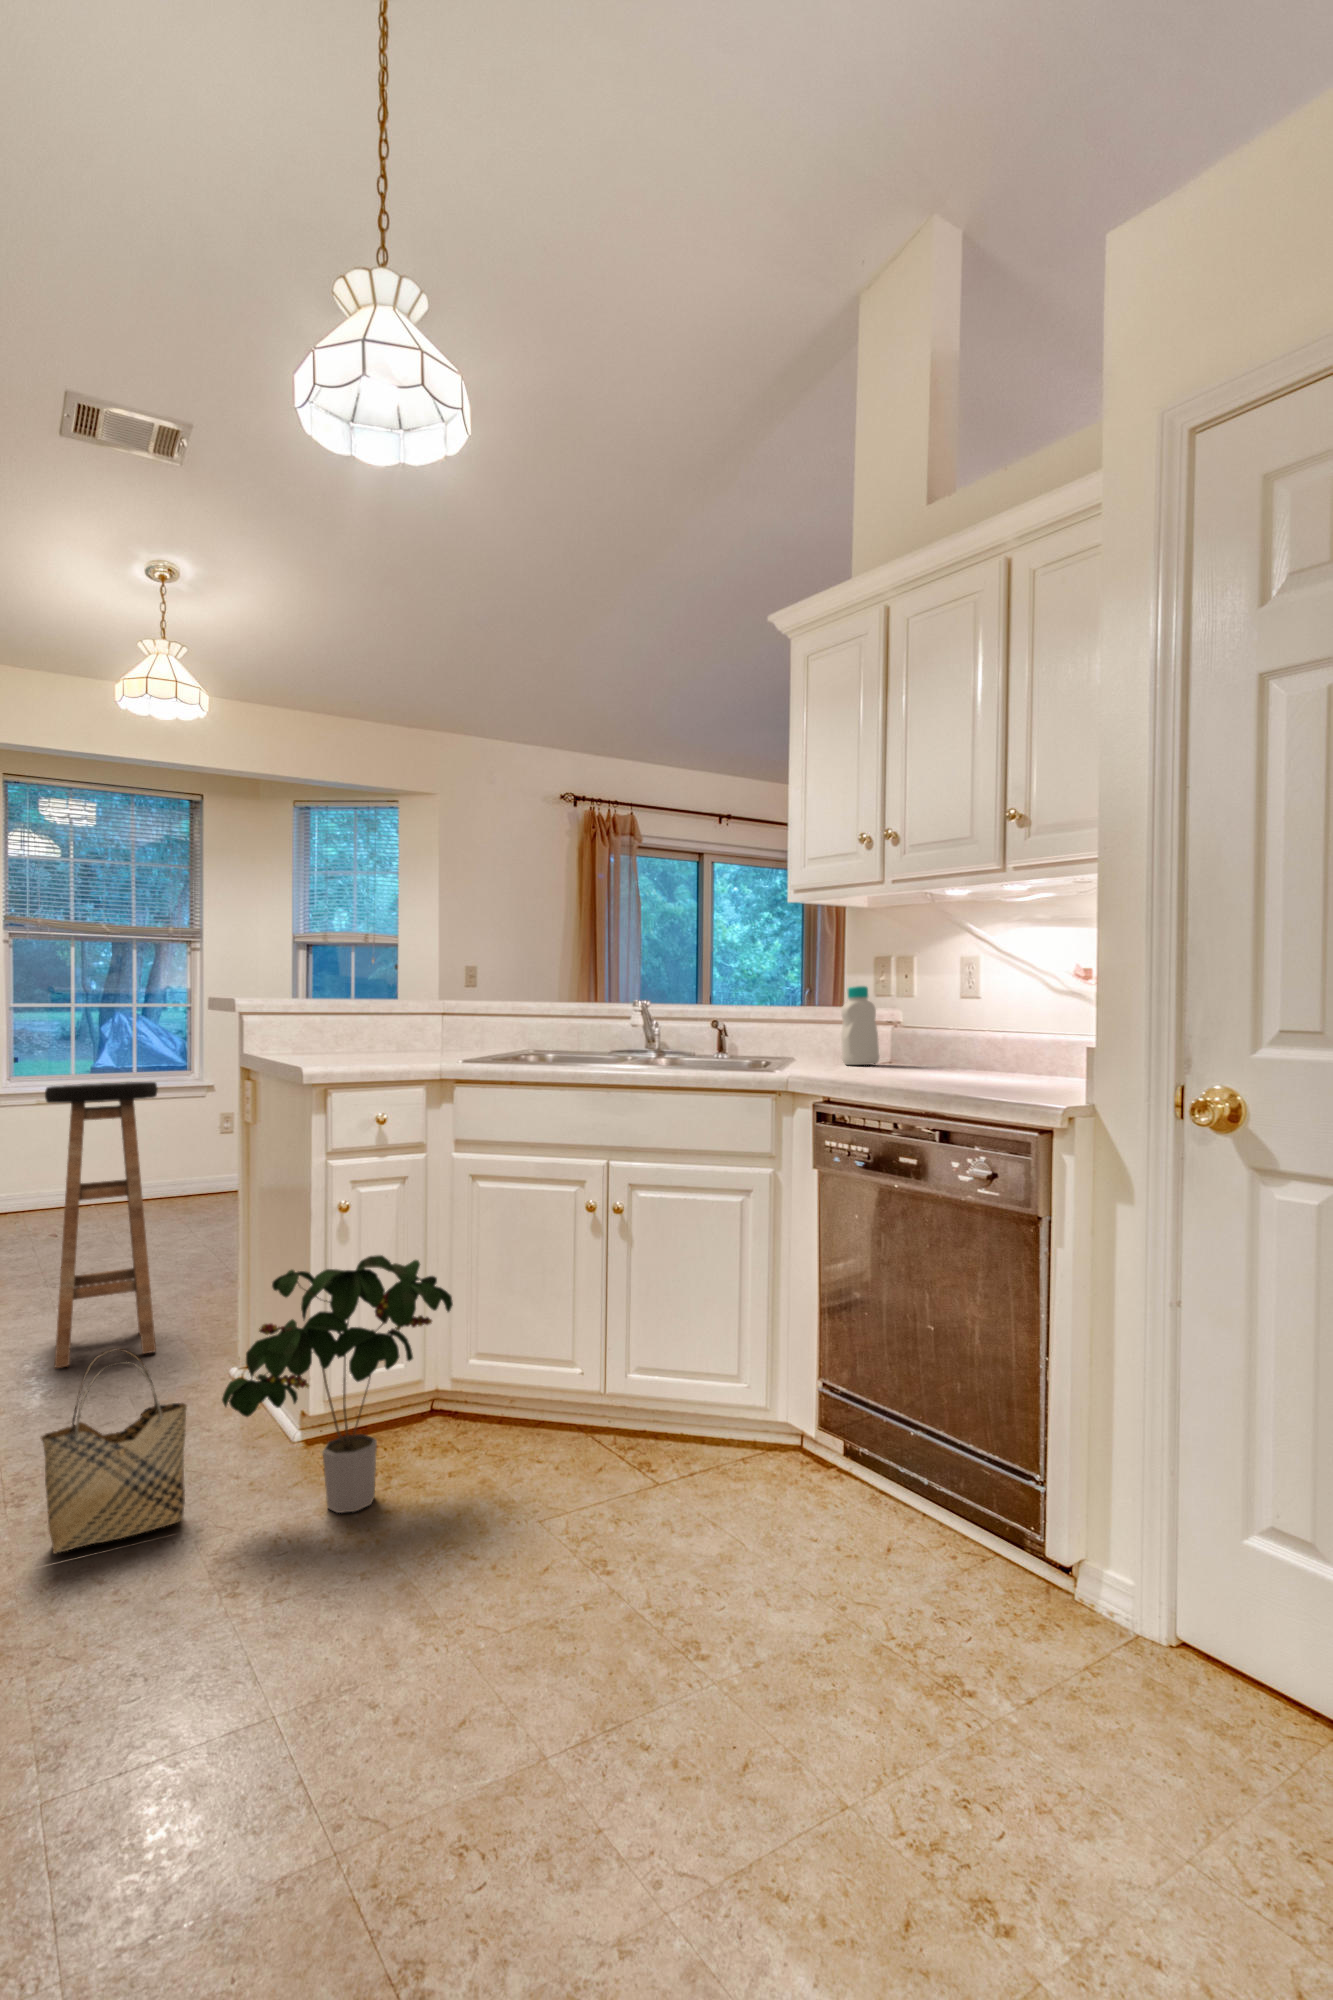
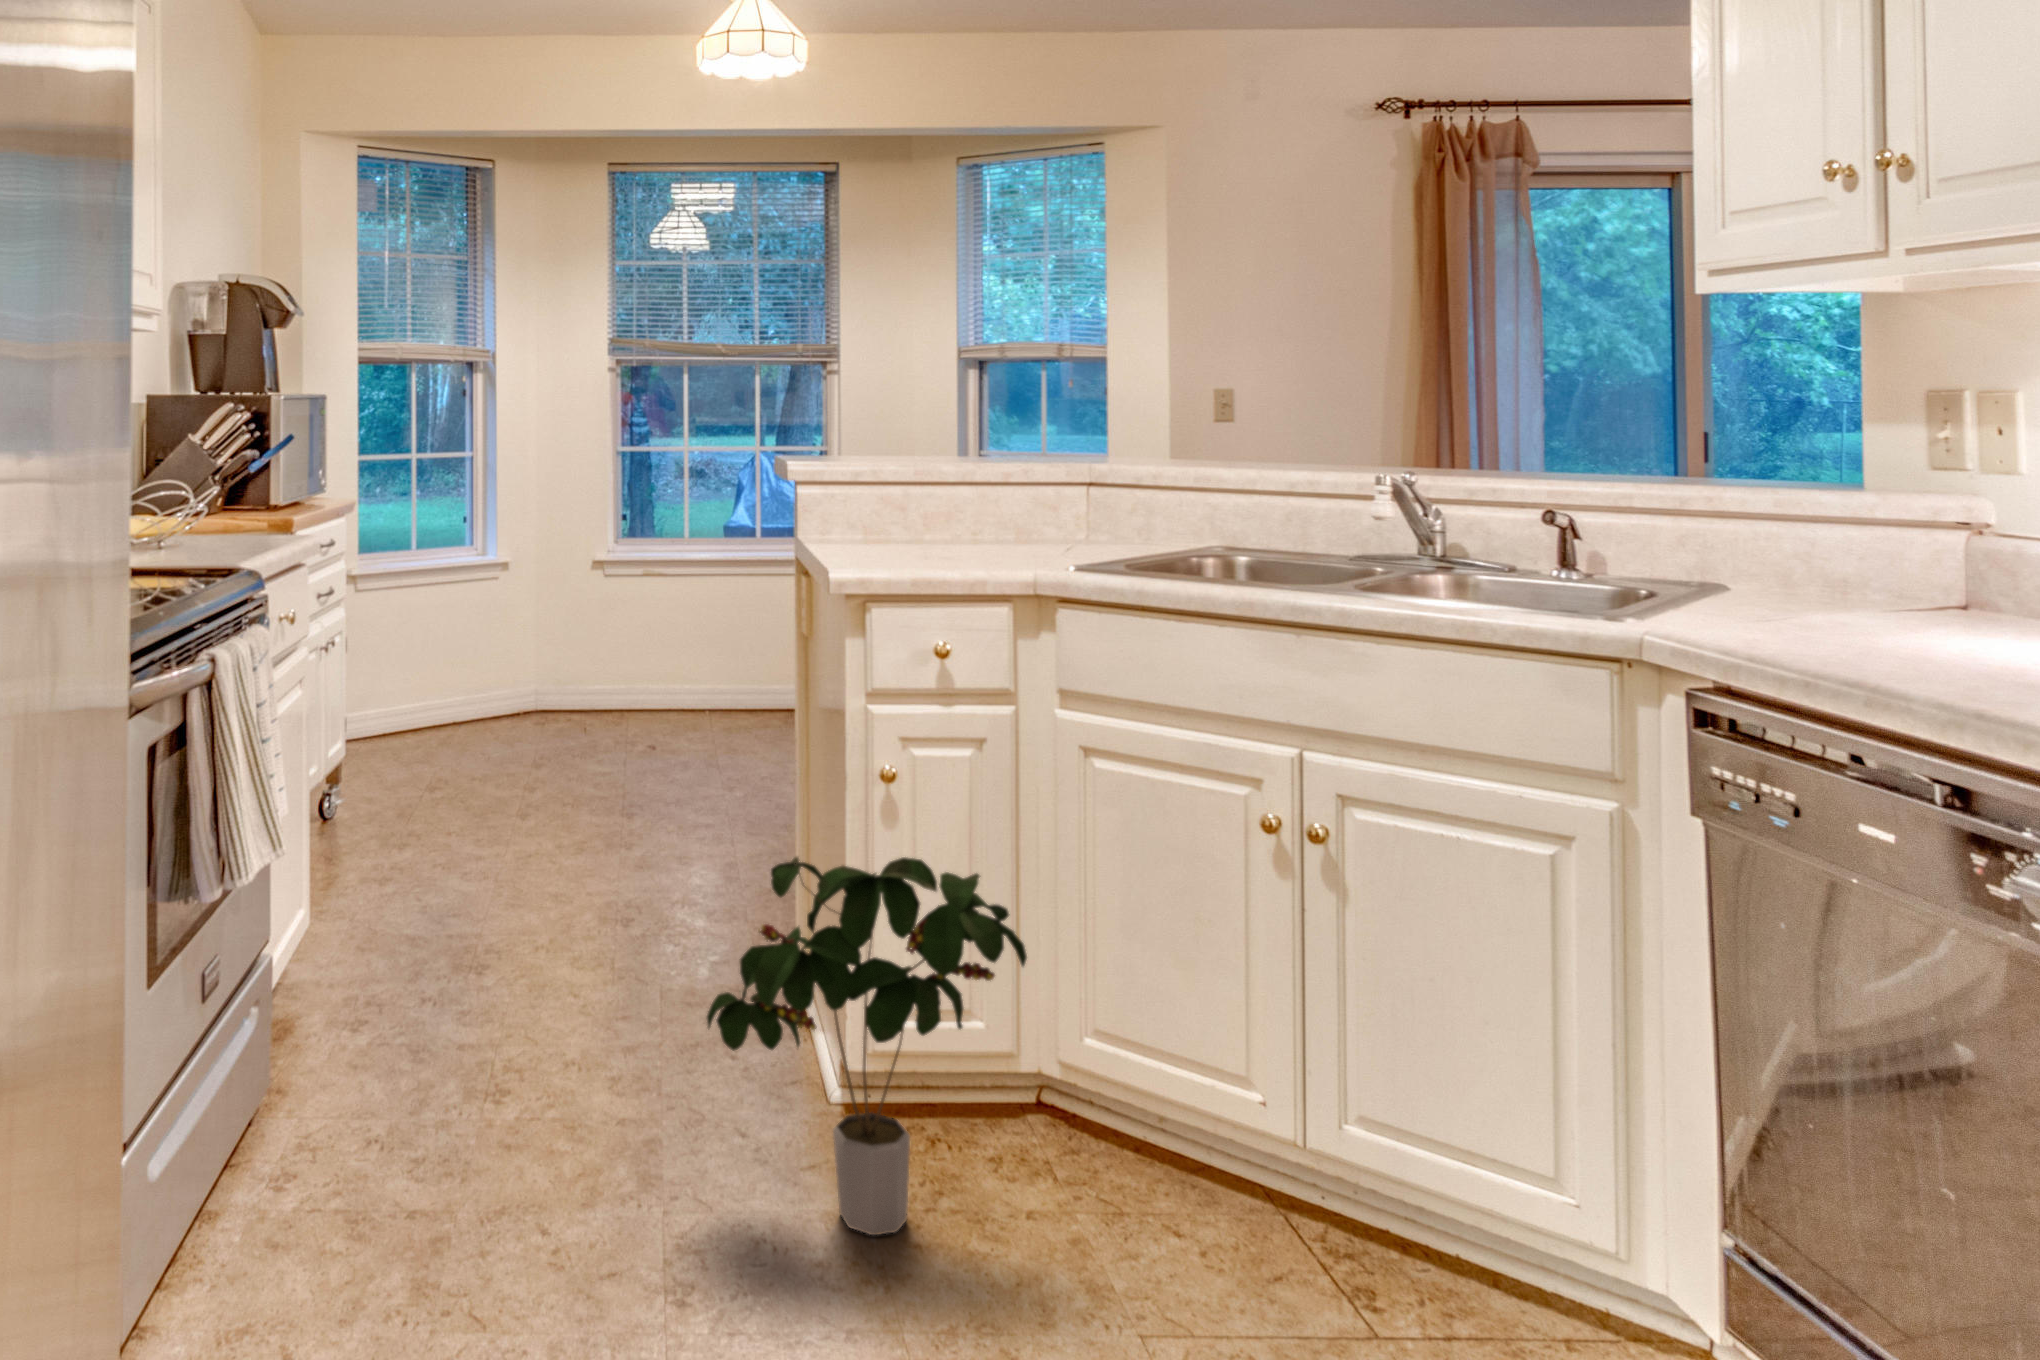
bottle: present [841,986,879,1065] -> none [1860,469,1979,641]
bar stool: present [45,1082,158,1368] -> none [627,552,745,898]
woven basket: present [41,1349,187,1554] -> none [517,911,679,1163]

